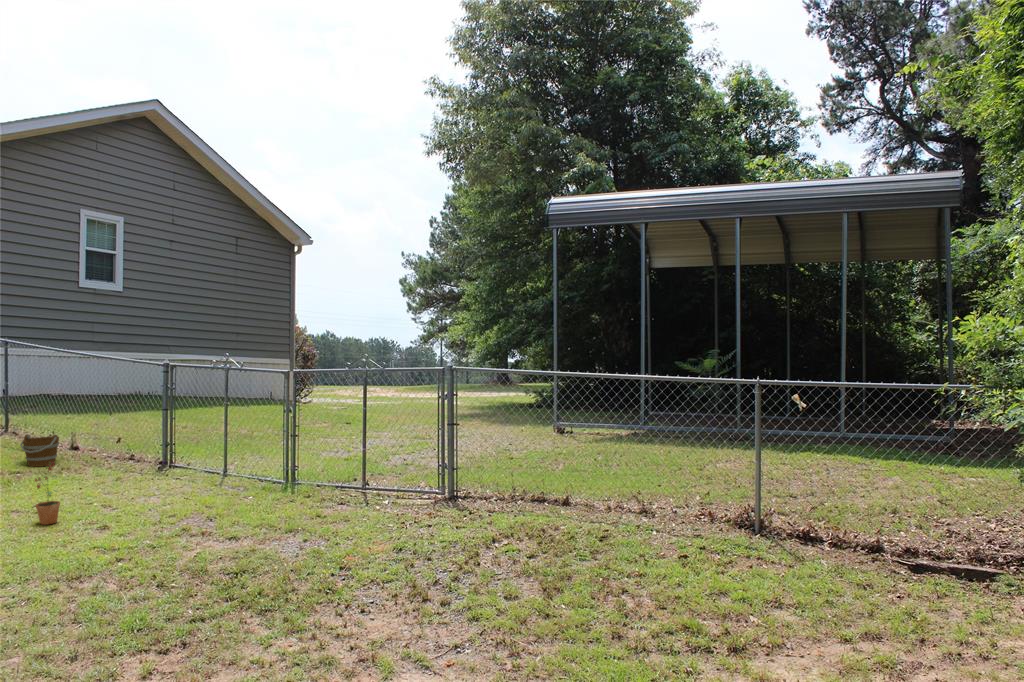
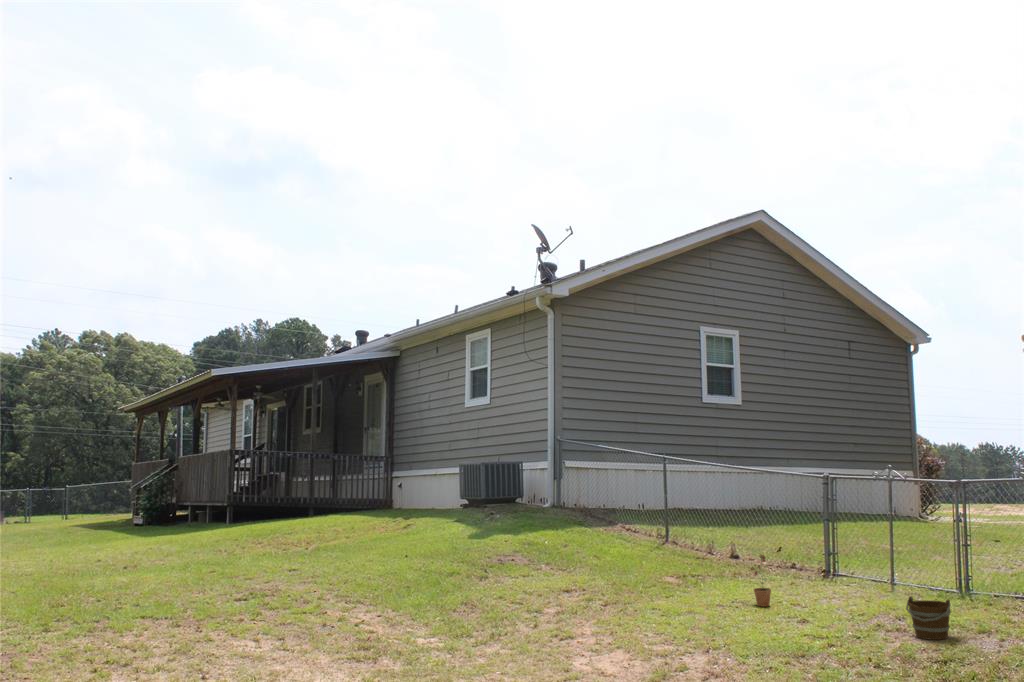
bucket: present [20,435,59,467] -> present [906,596,951,640]

